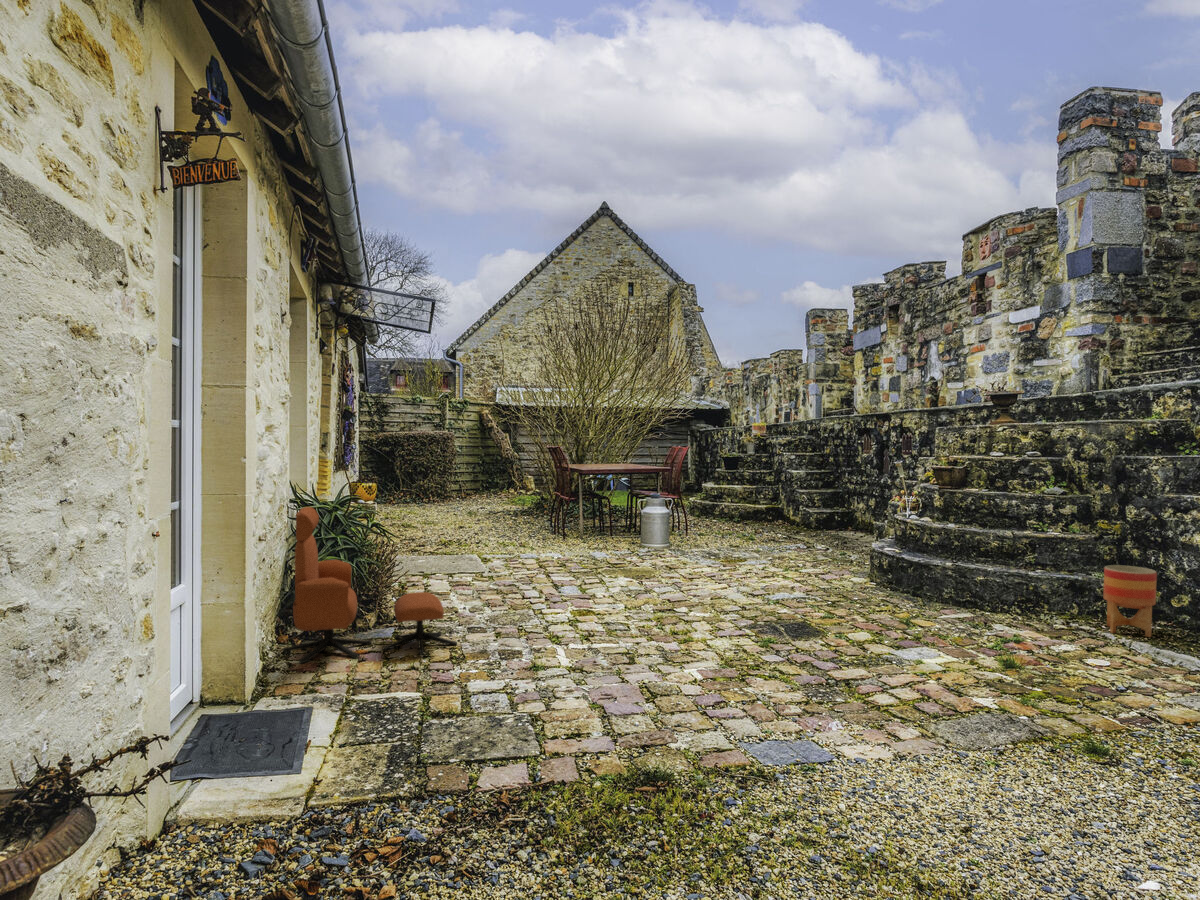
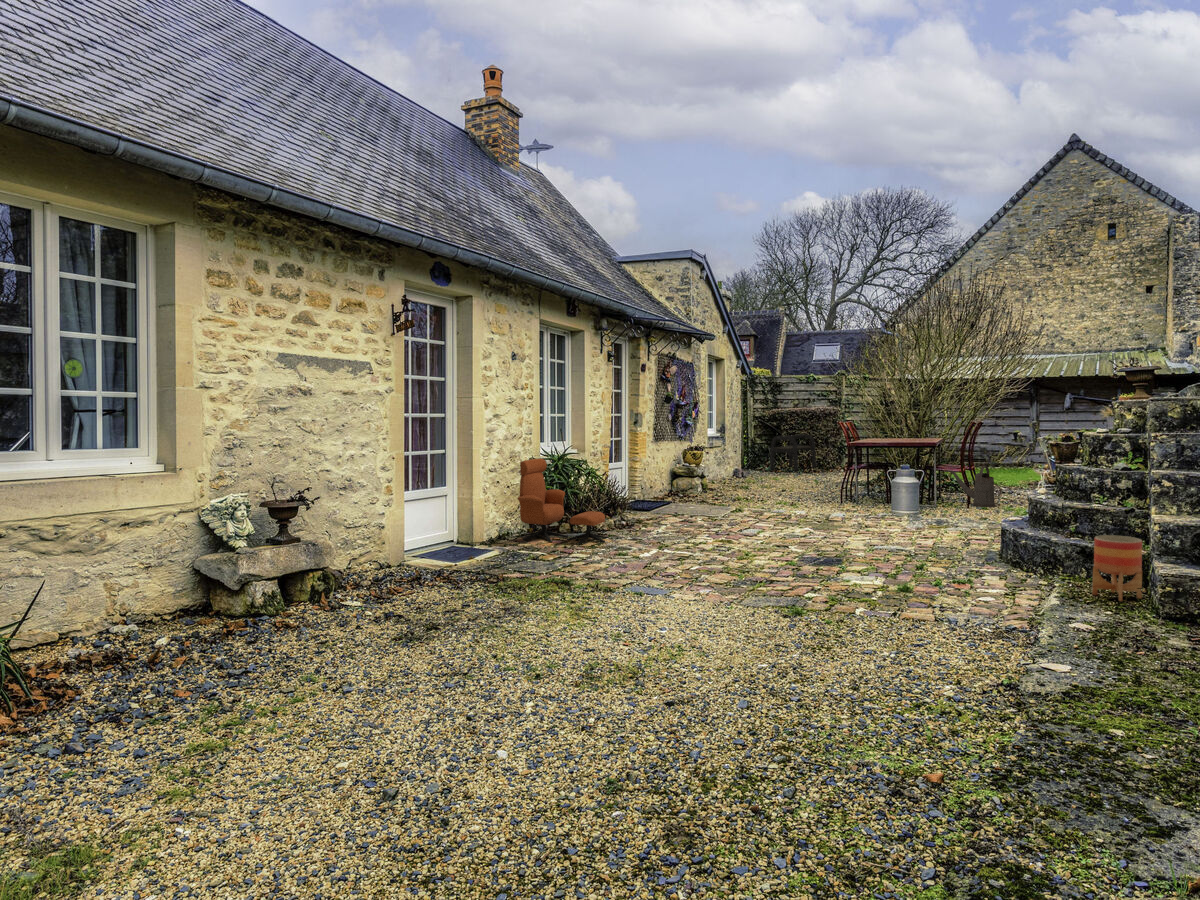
bench: none [392,462,437,504] -> present [770,434,816,471]
watering can: none [676,493,727,536] -> present [951,466,1002,507]

